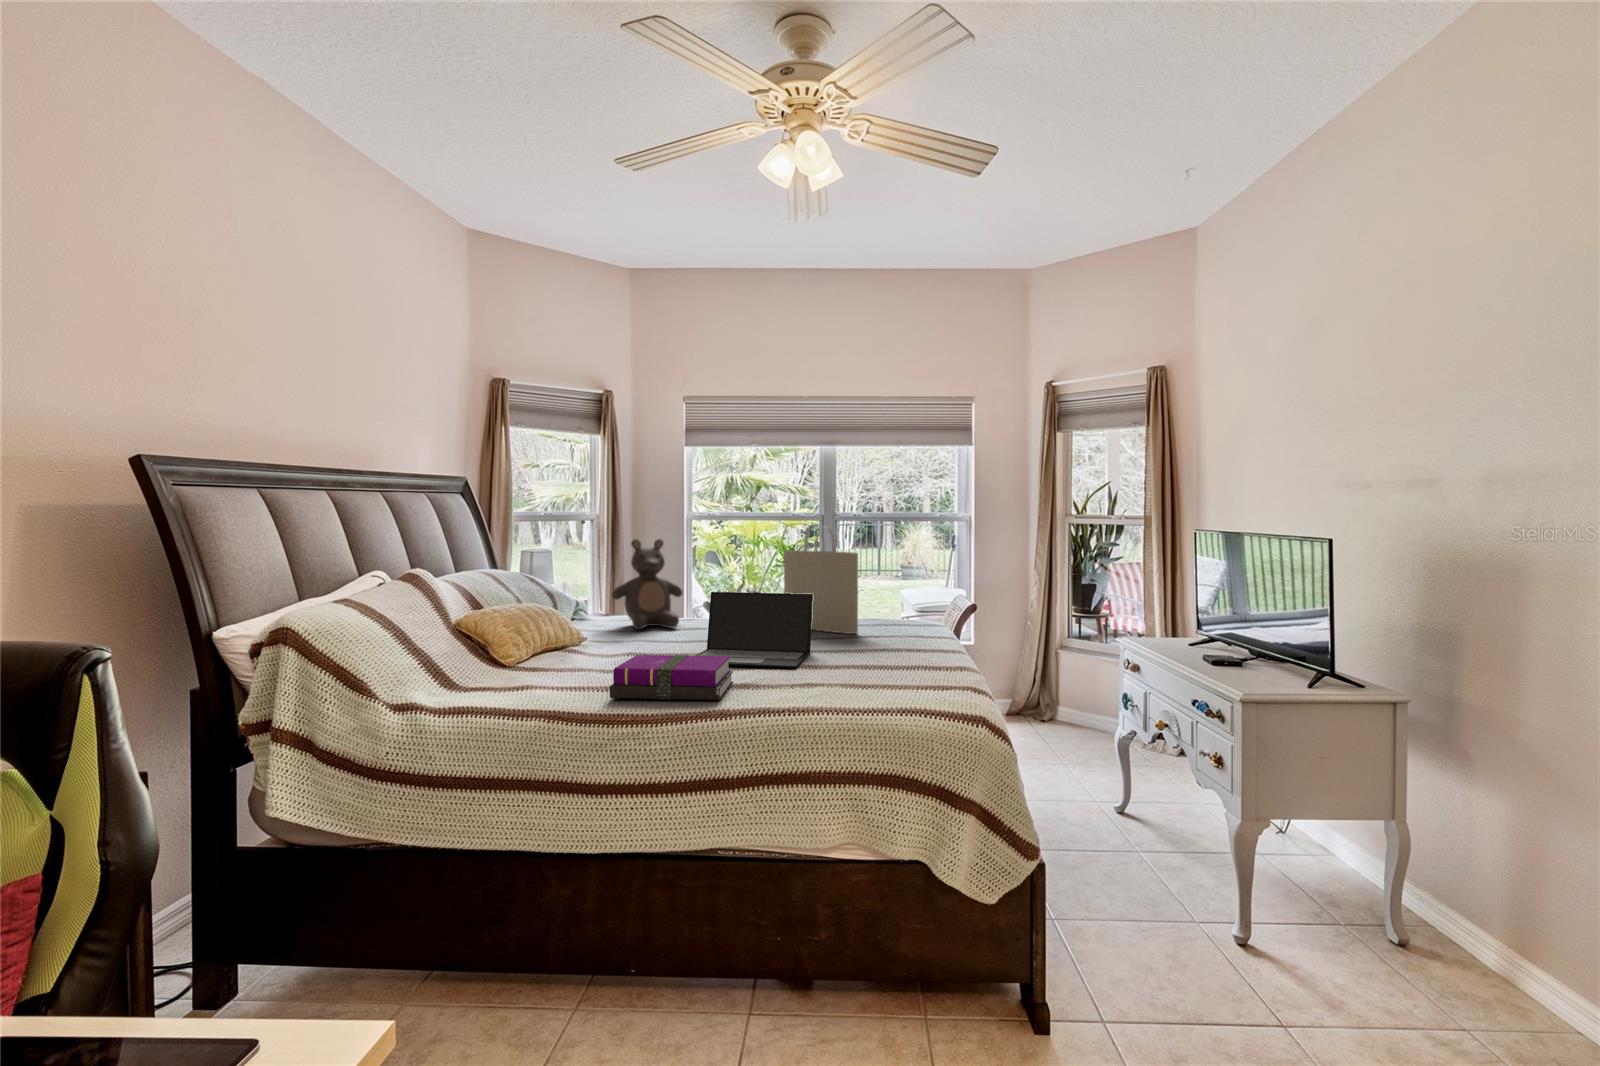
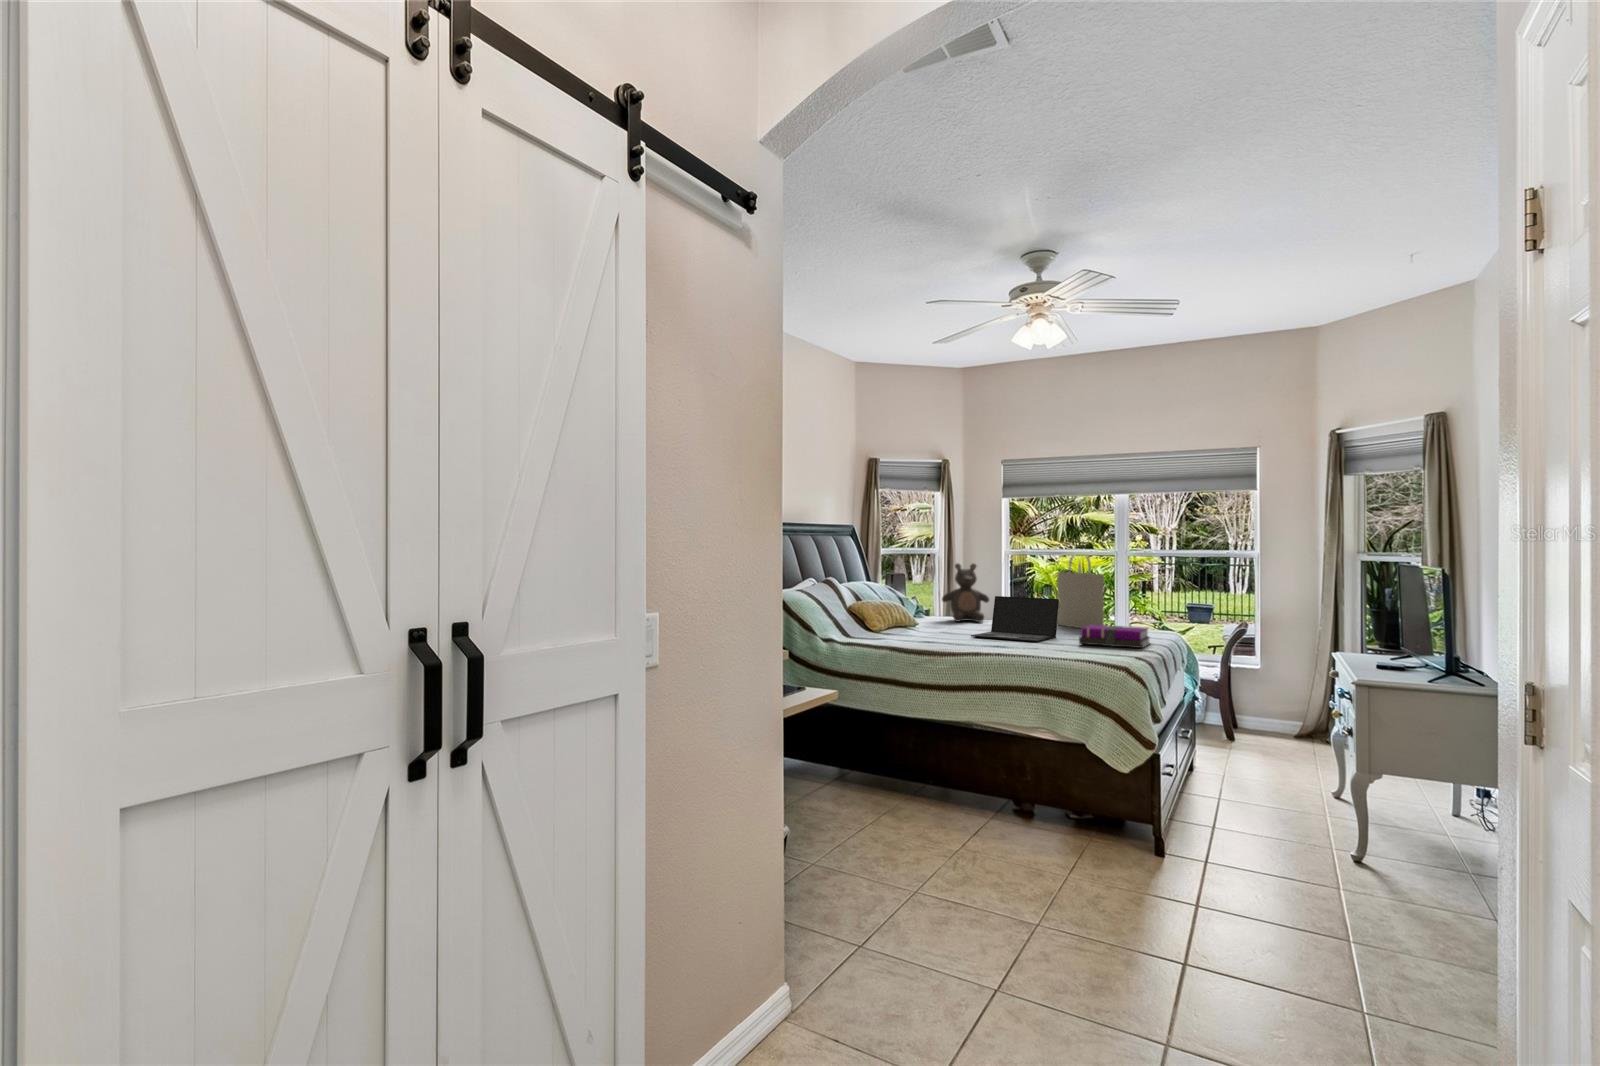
notebook: present [610,655,733,700] -> present [1079,625,1150,648]

